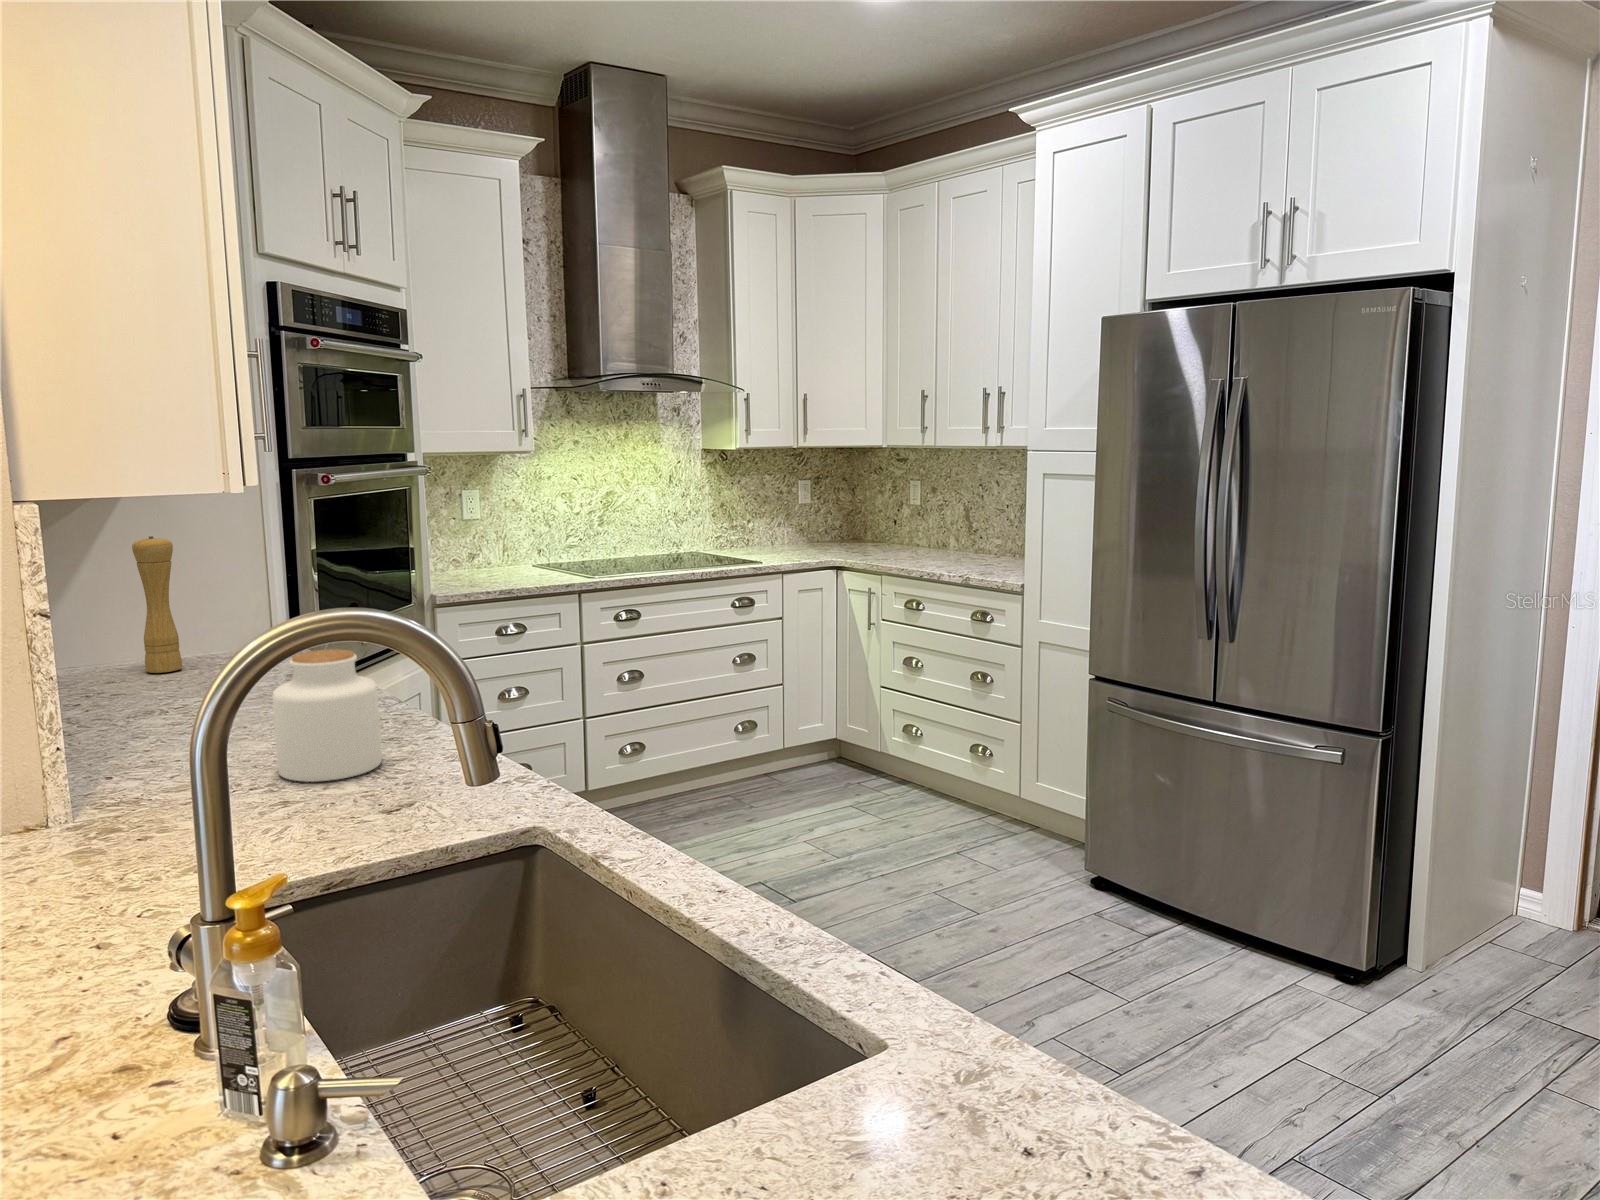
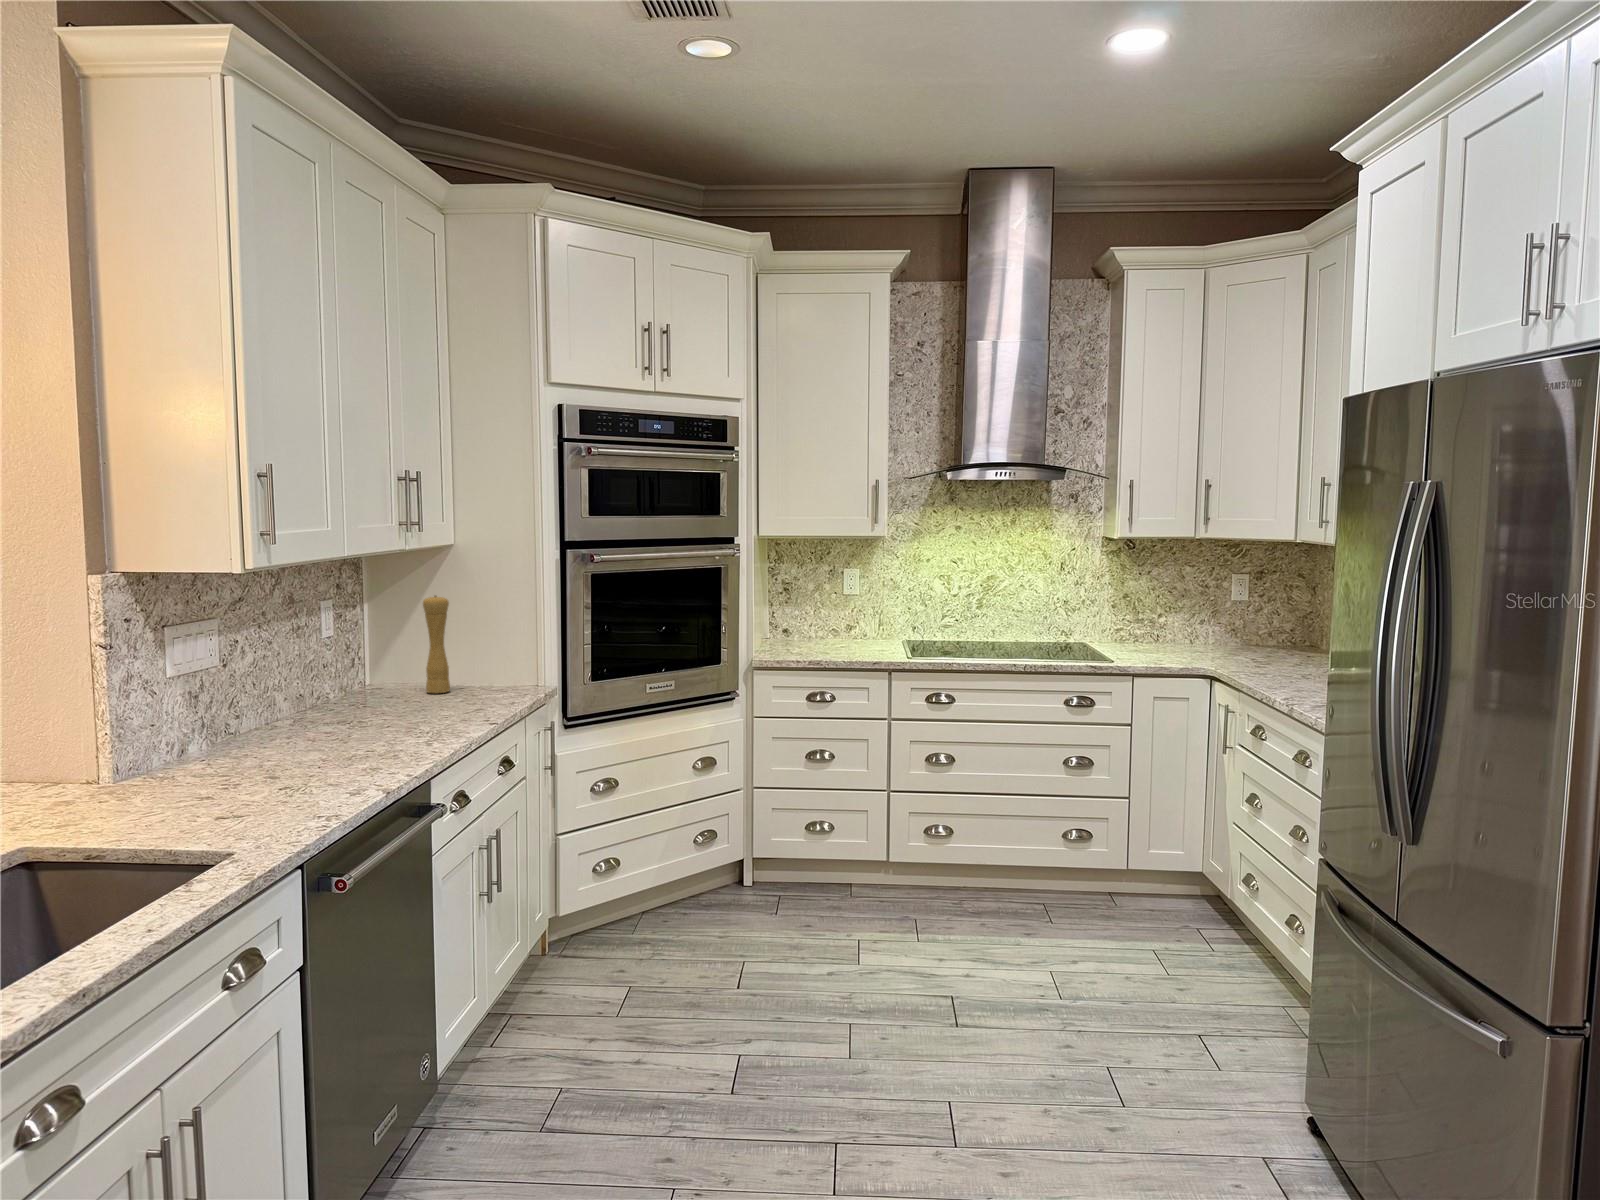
jar: present [273,649,382,782] -> none [238,692,321,791]

